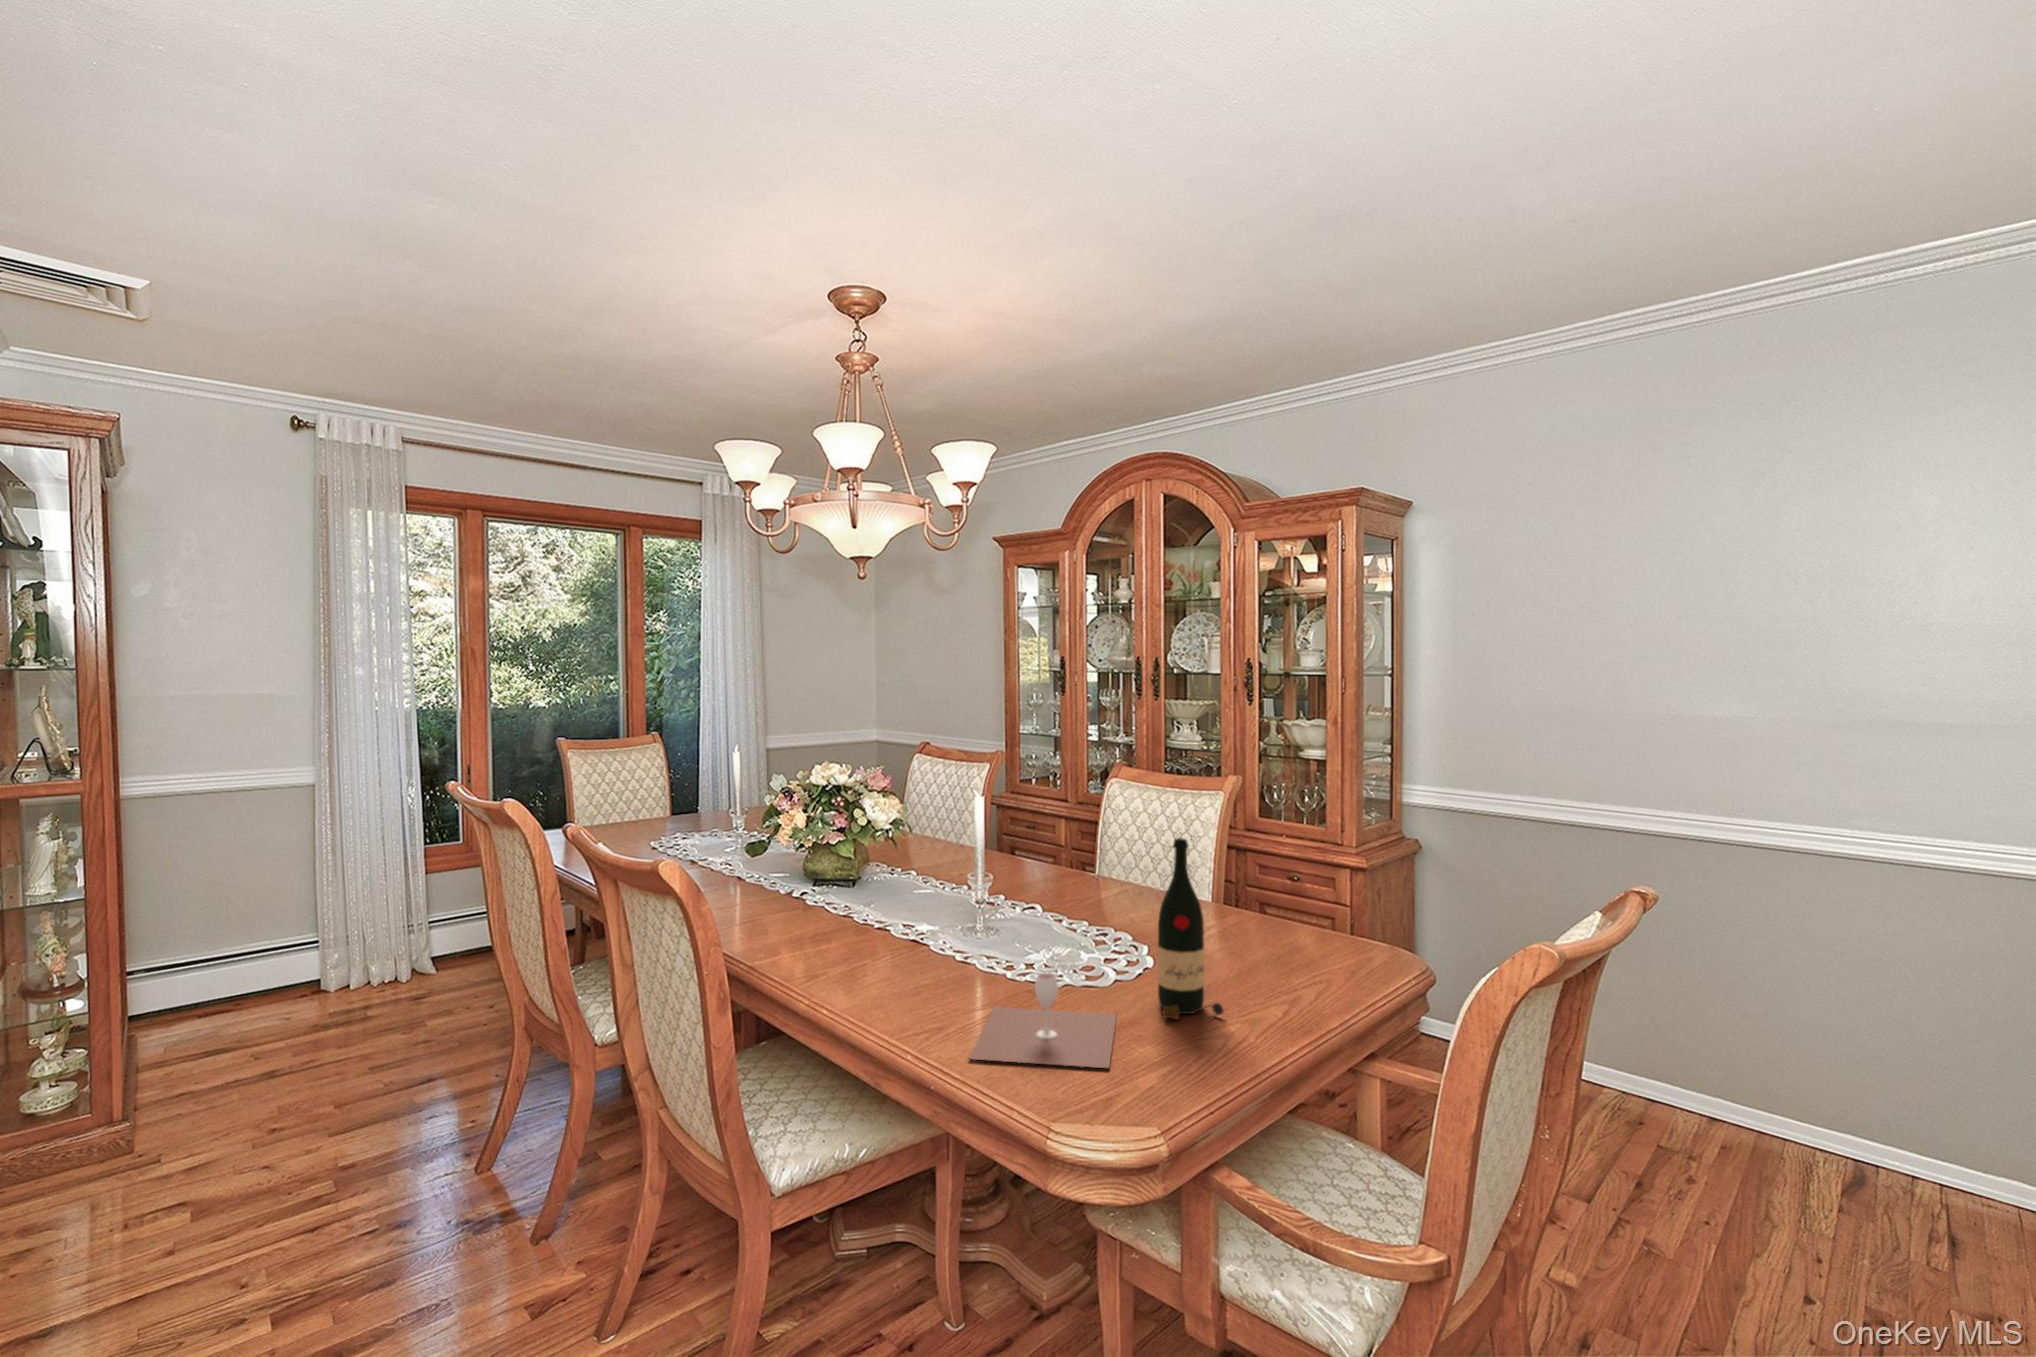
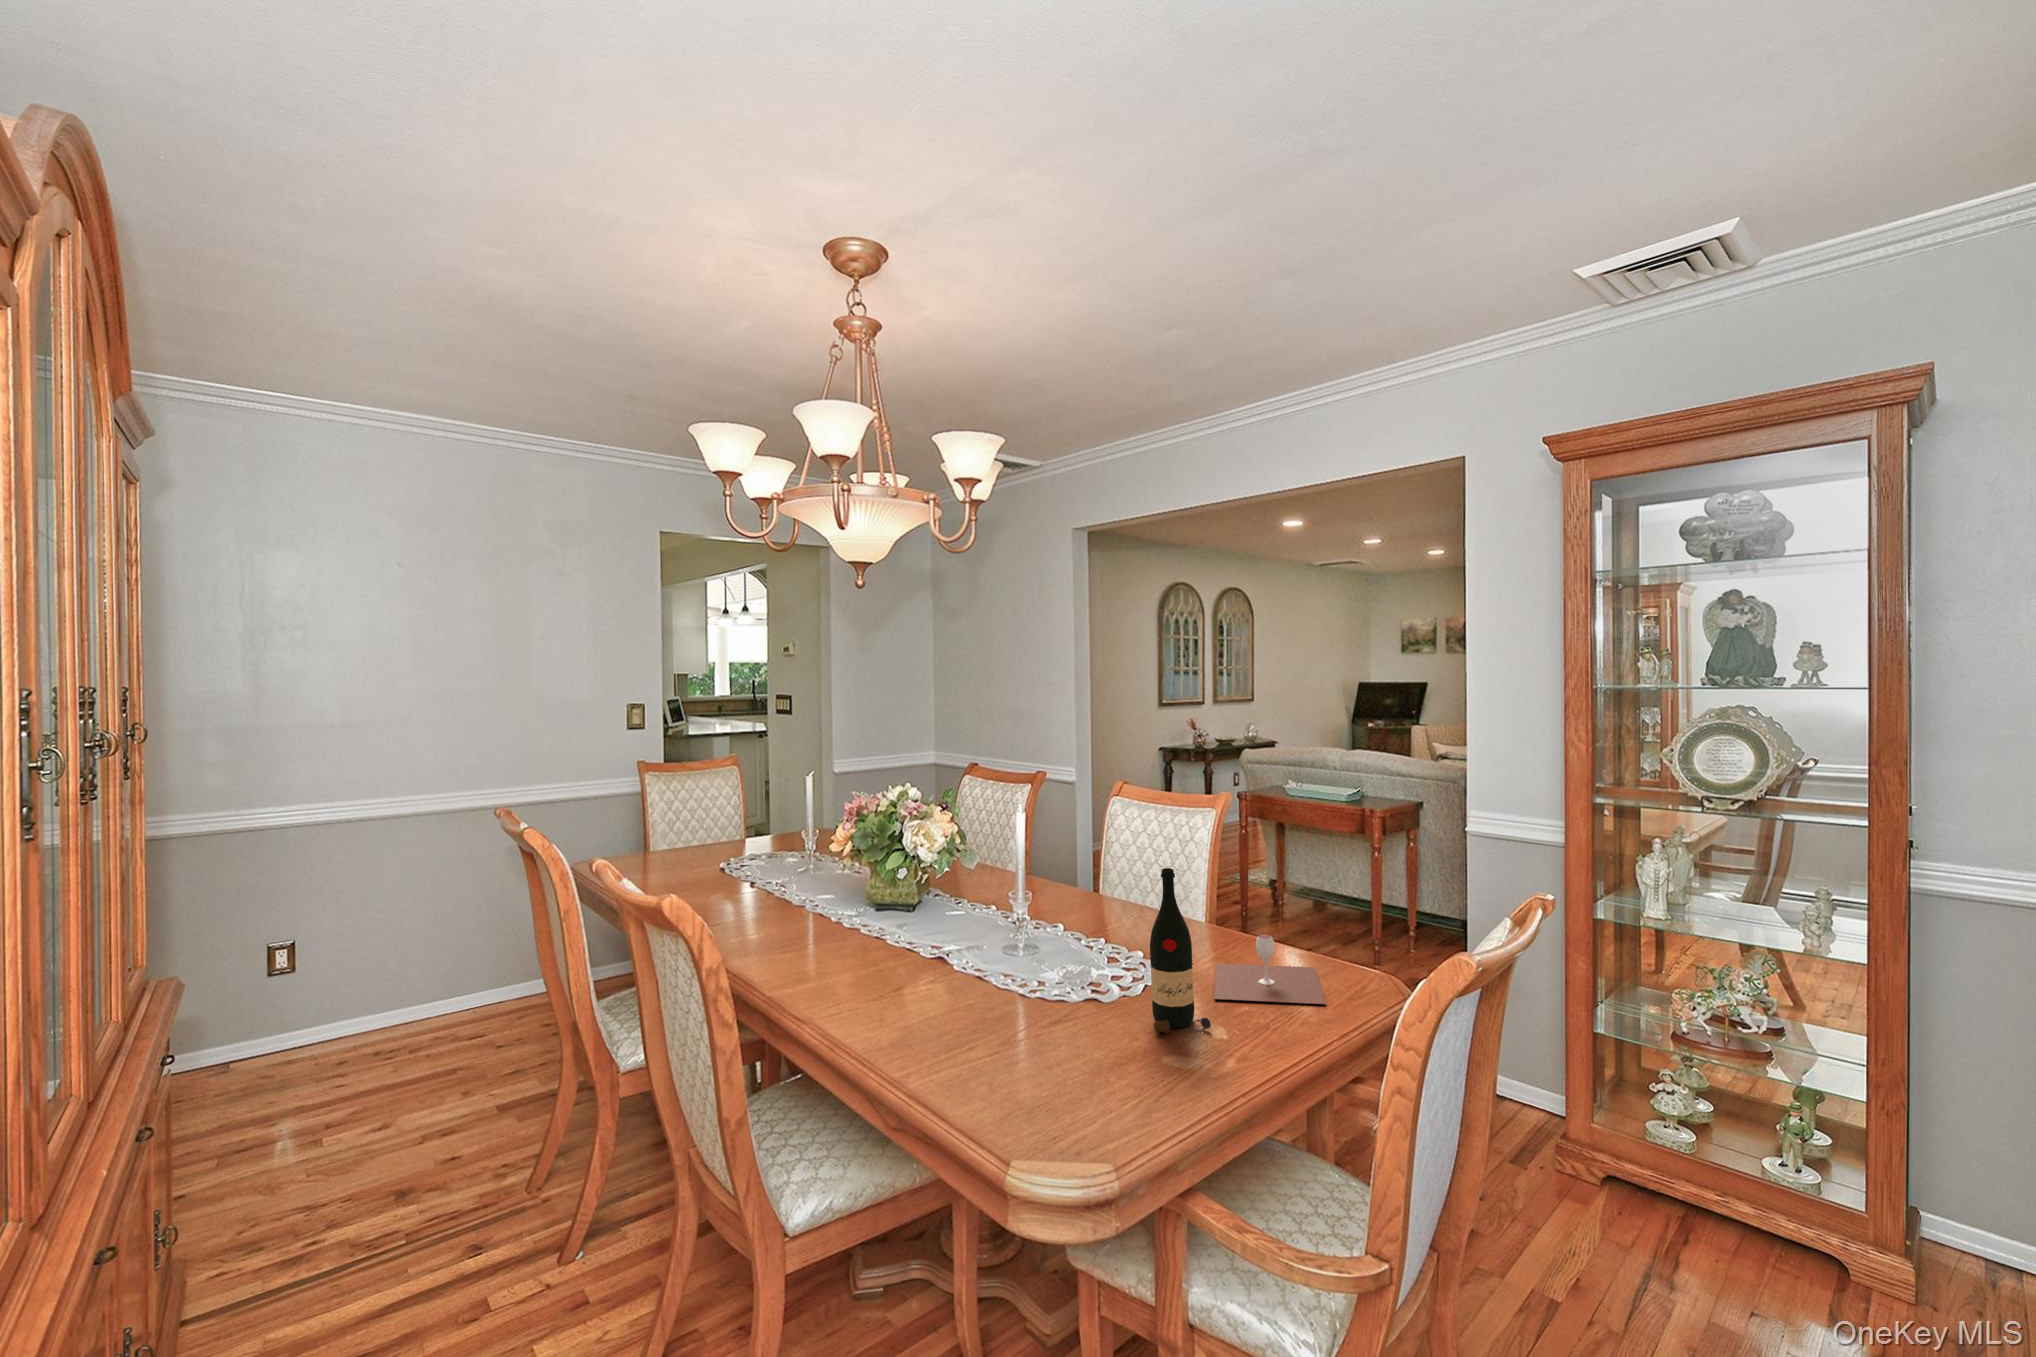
wine glass: present [969,973,1117,1068] -> present [1214,935,1326,1004]

